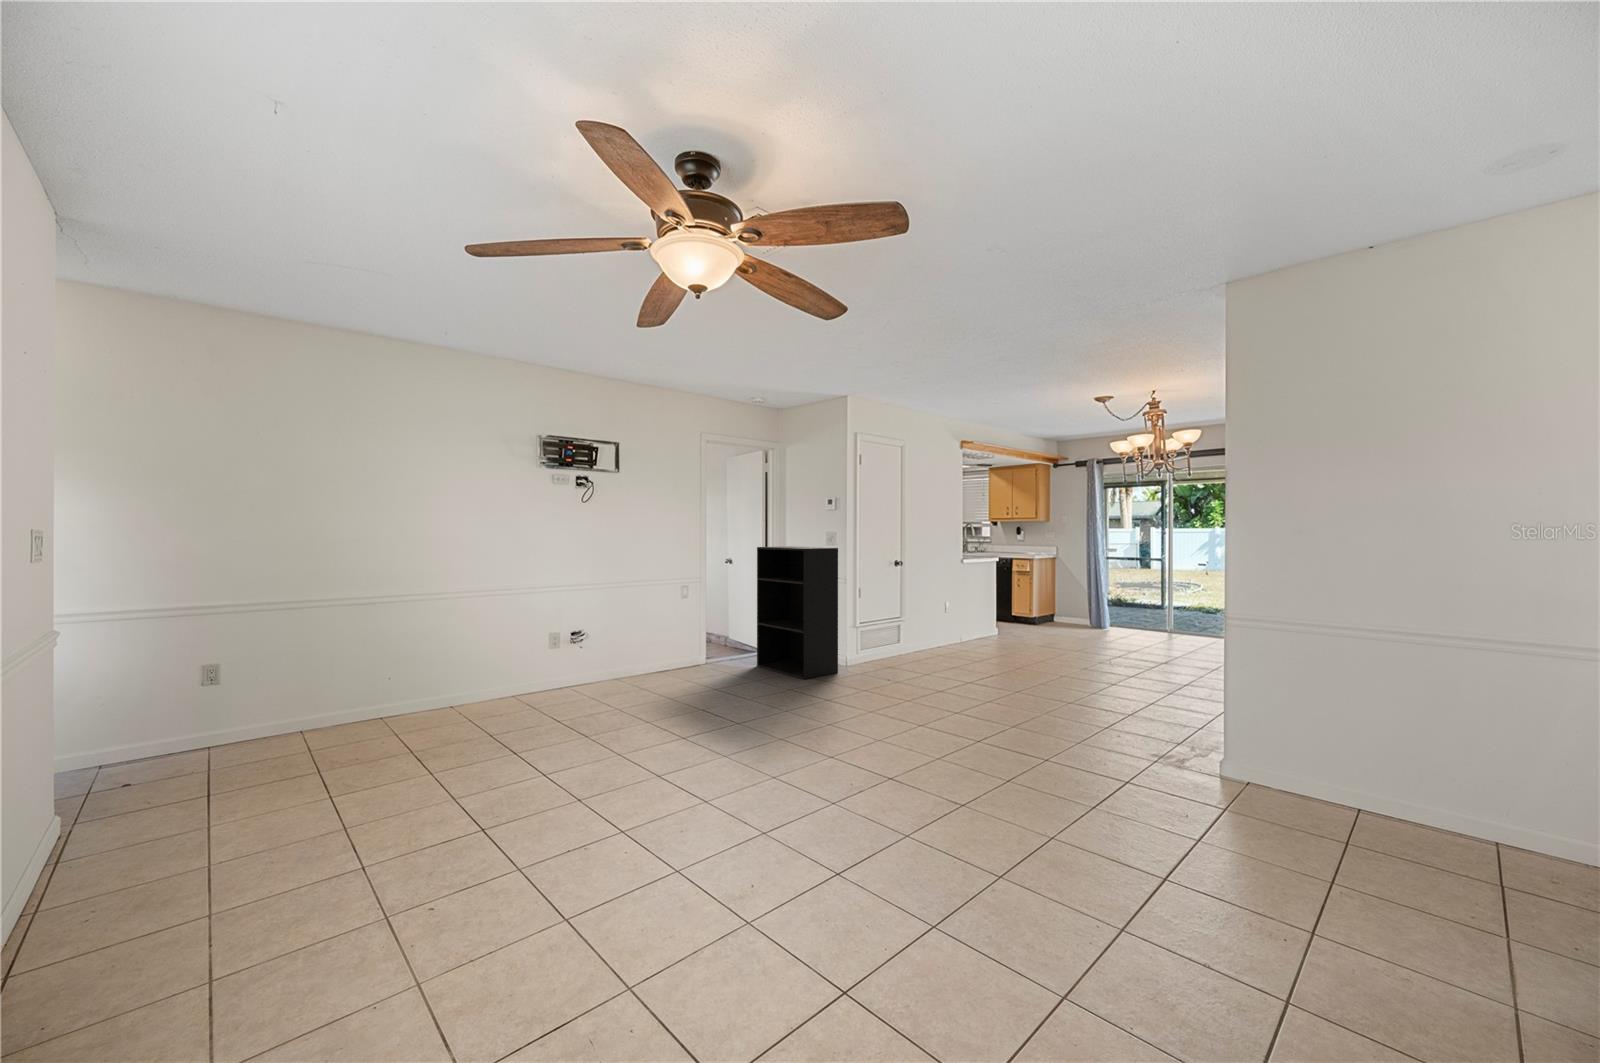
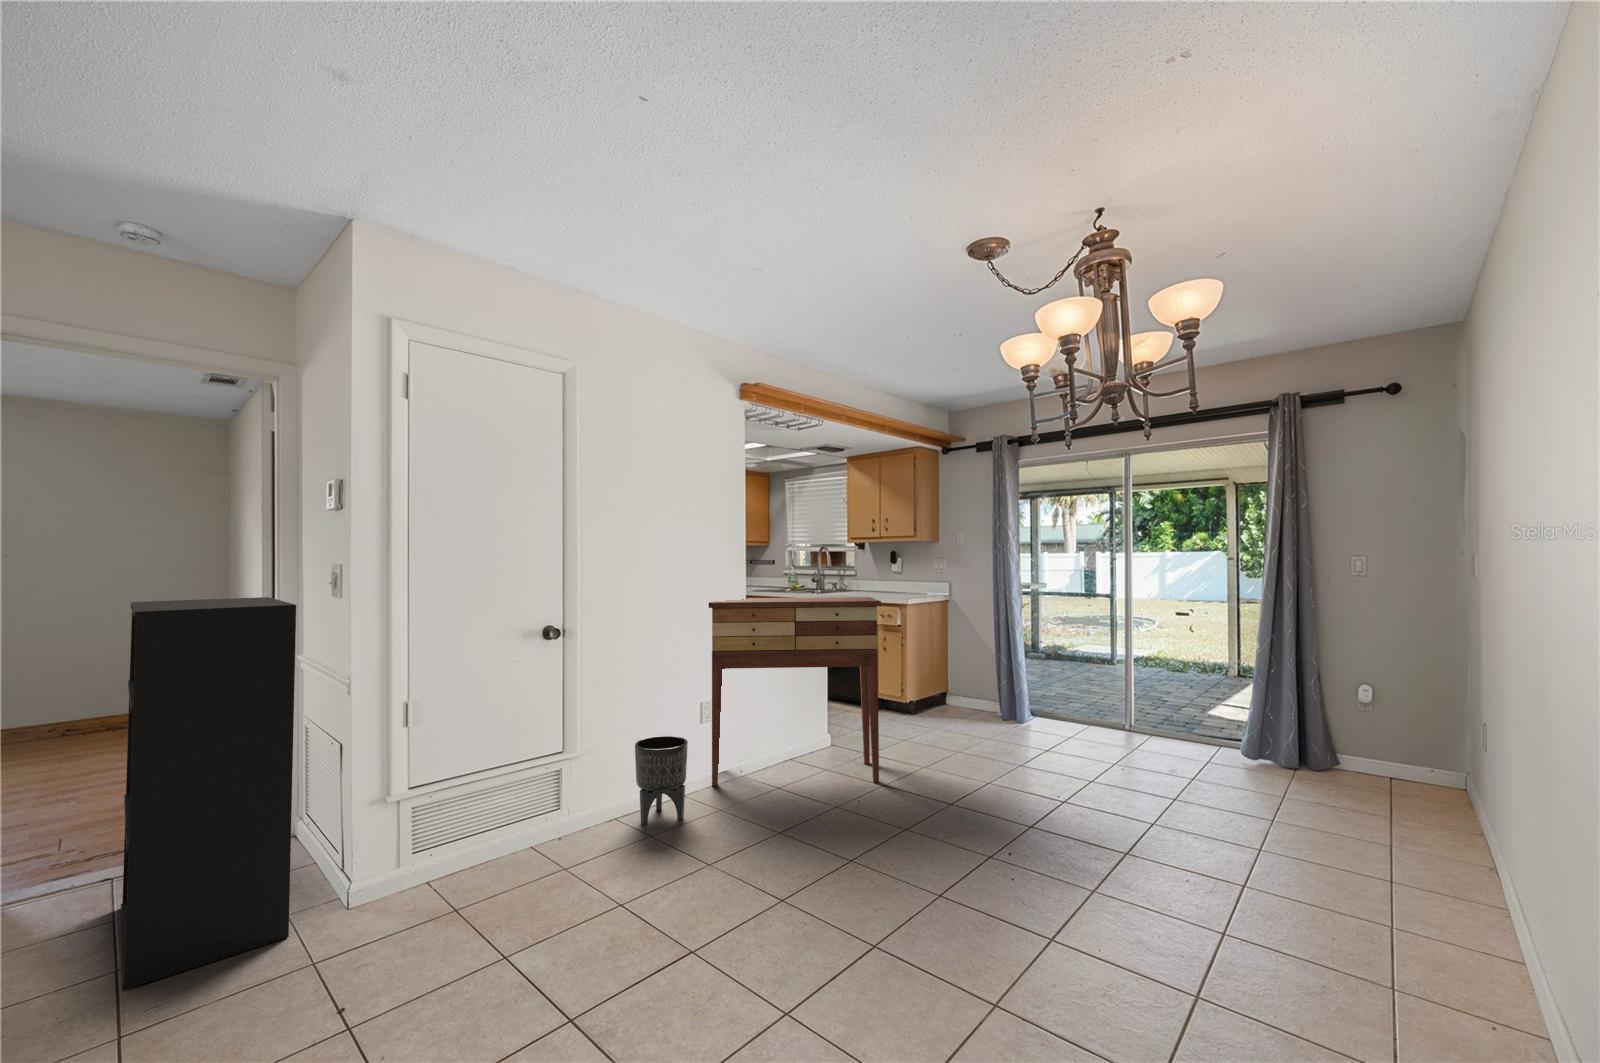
console table: none [944,552,1039,645] -> present [709,597,881,786]
planter: none [928,616,952,653] -> present [635,736,688,824]

